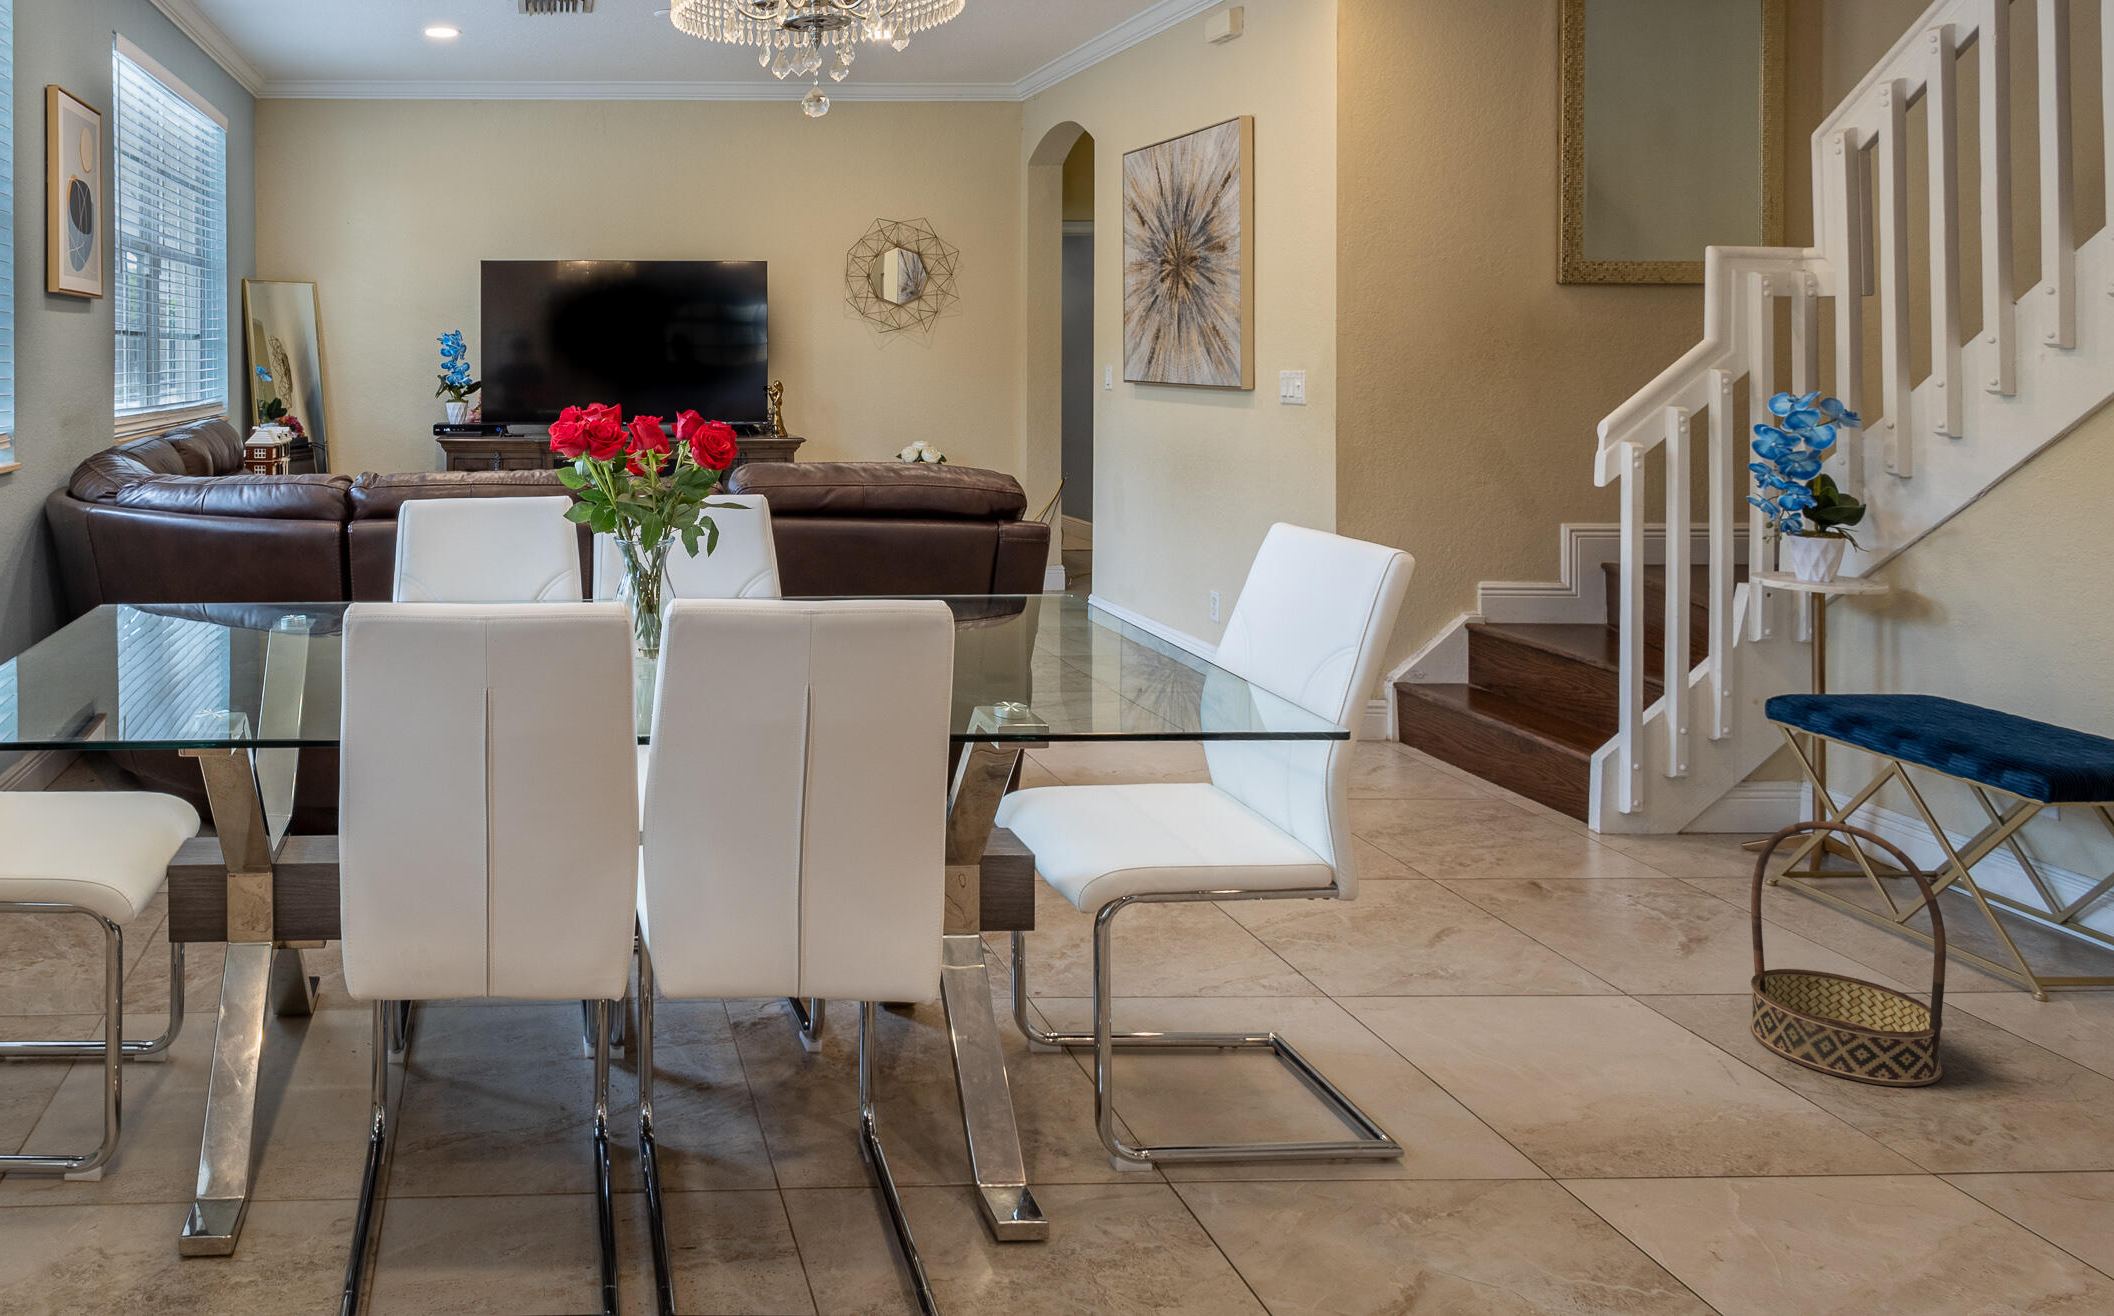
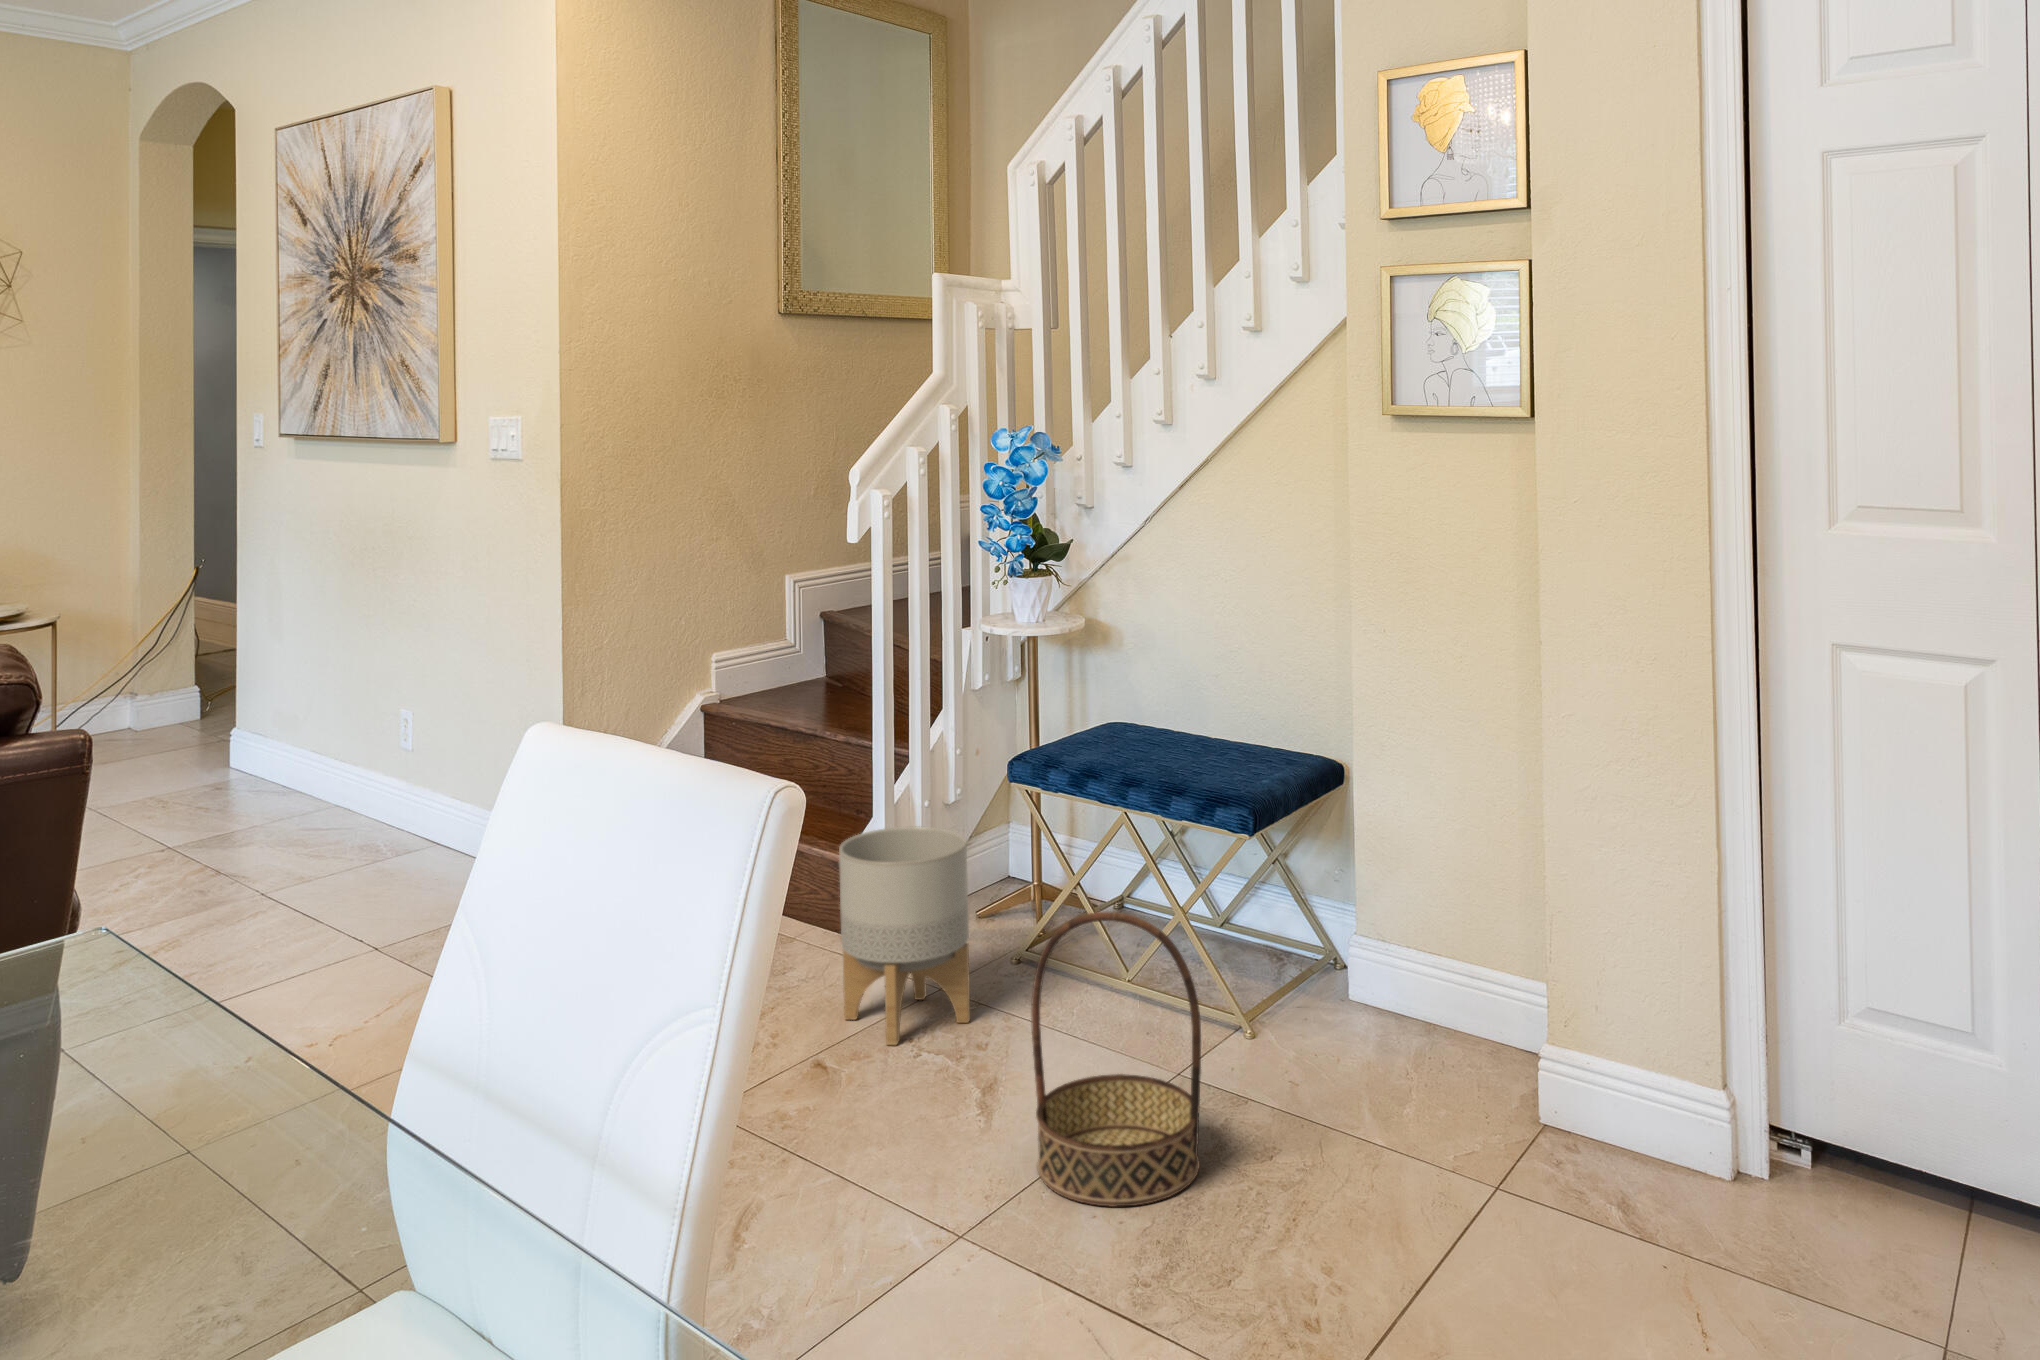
planter: none [1575,733,1711,916] -> present [839,826,970,1045]

